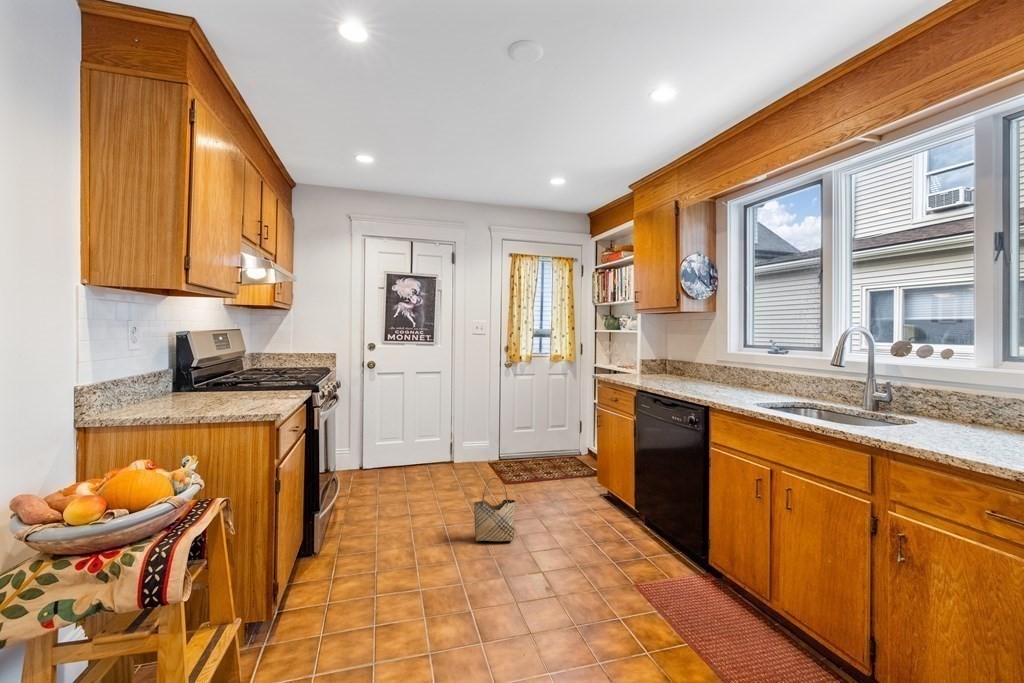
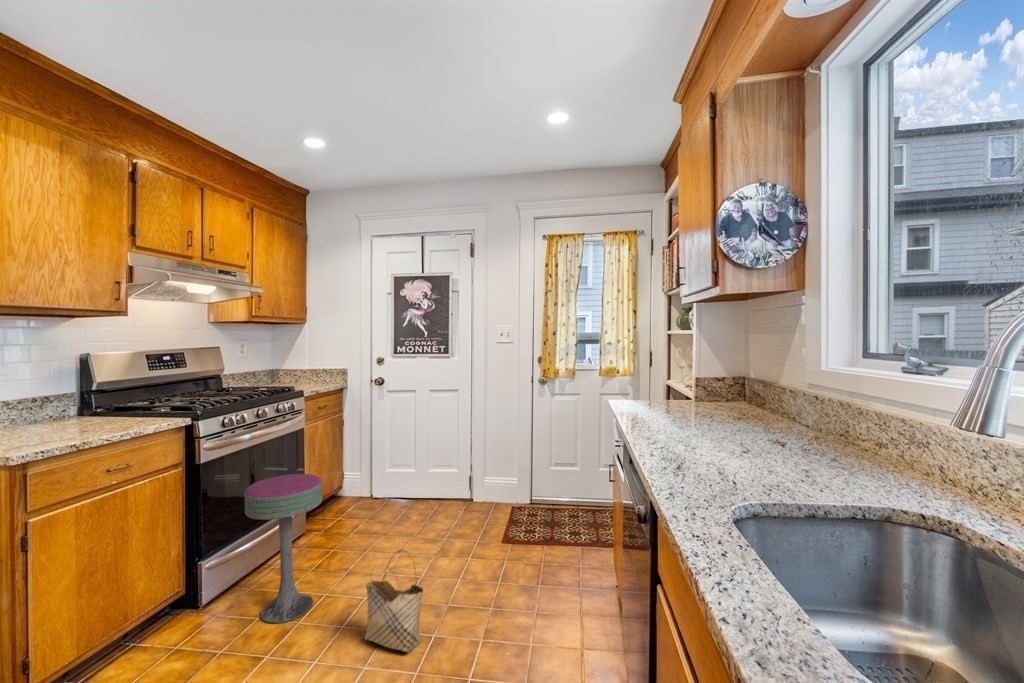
bar stool: none [362,435,419,548] -> present [244,474,322,623]

